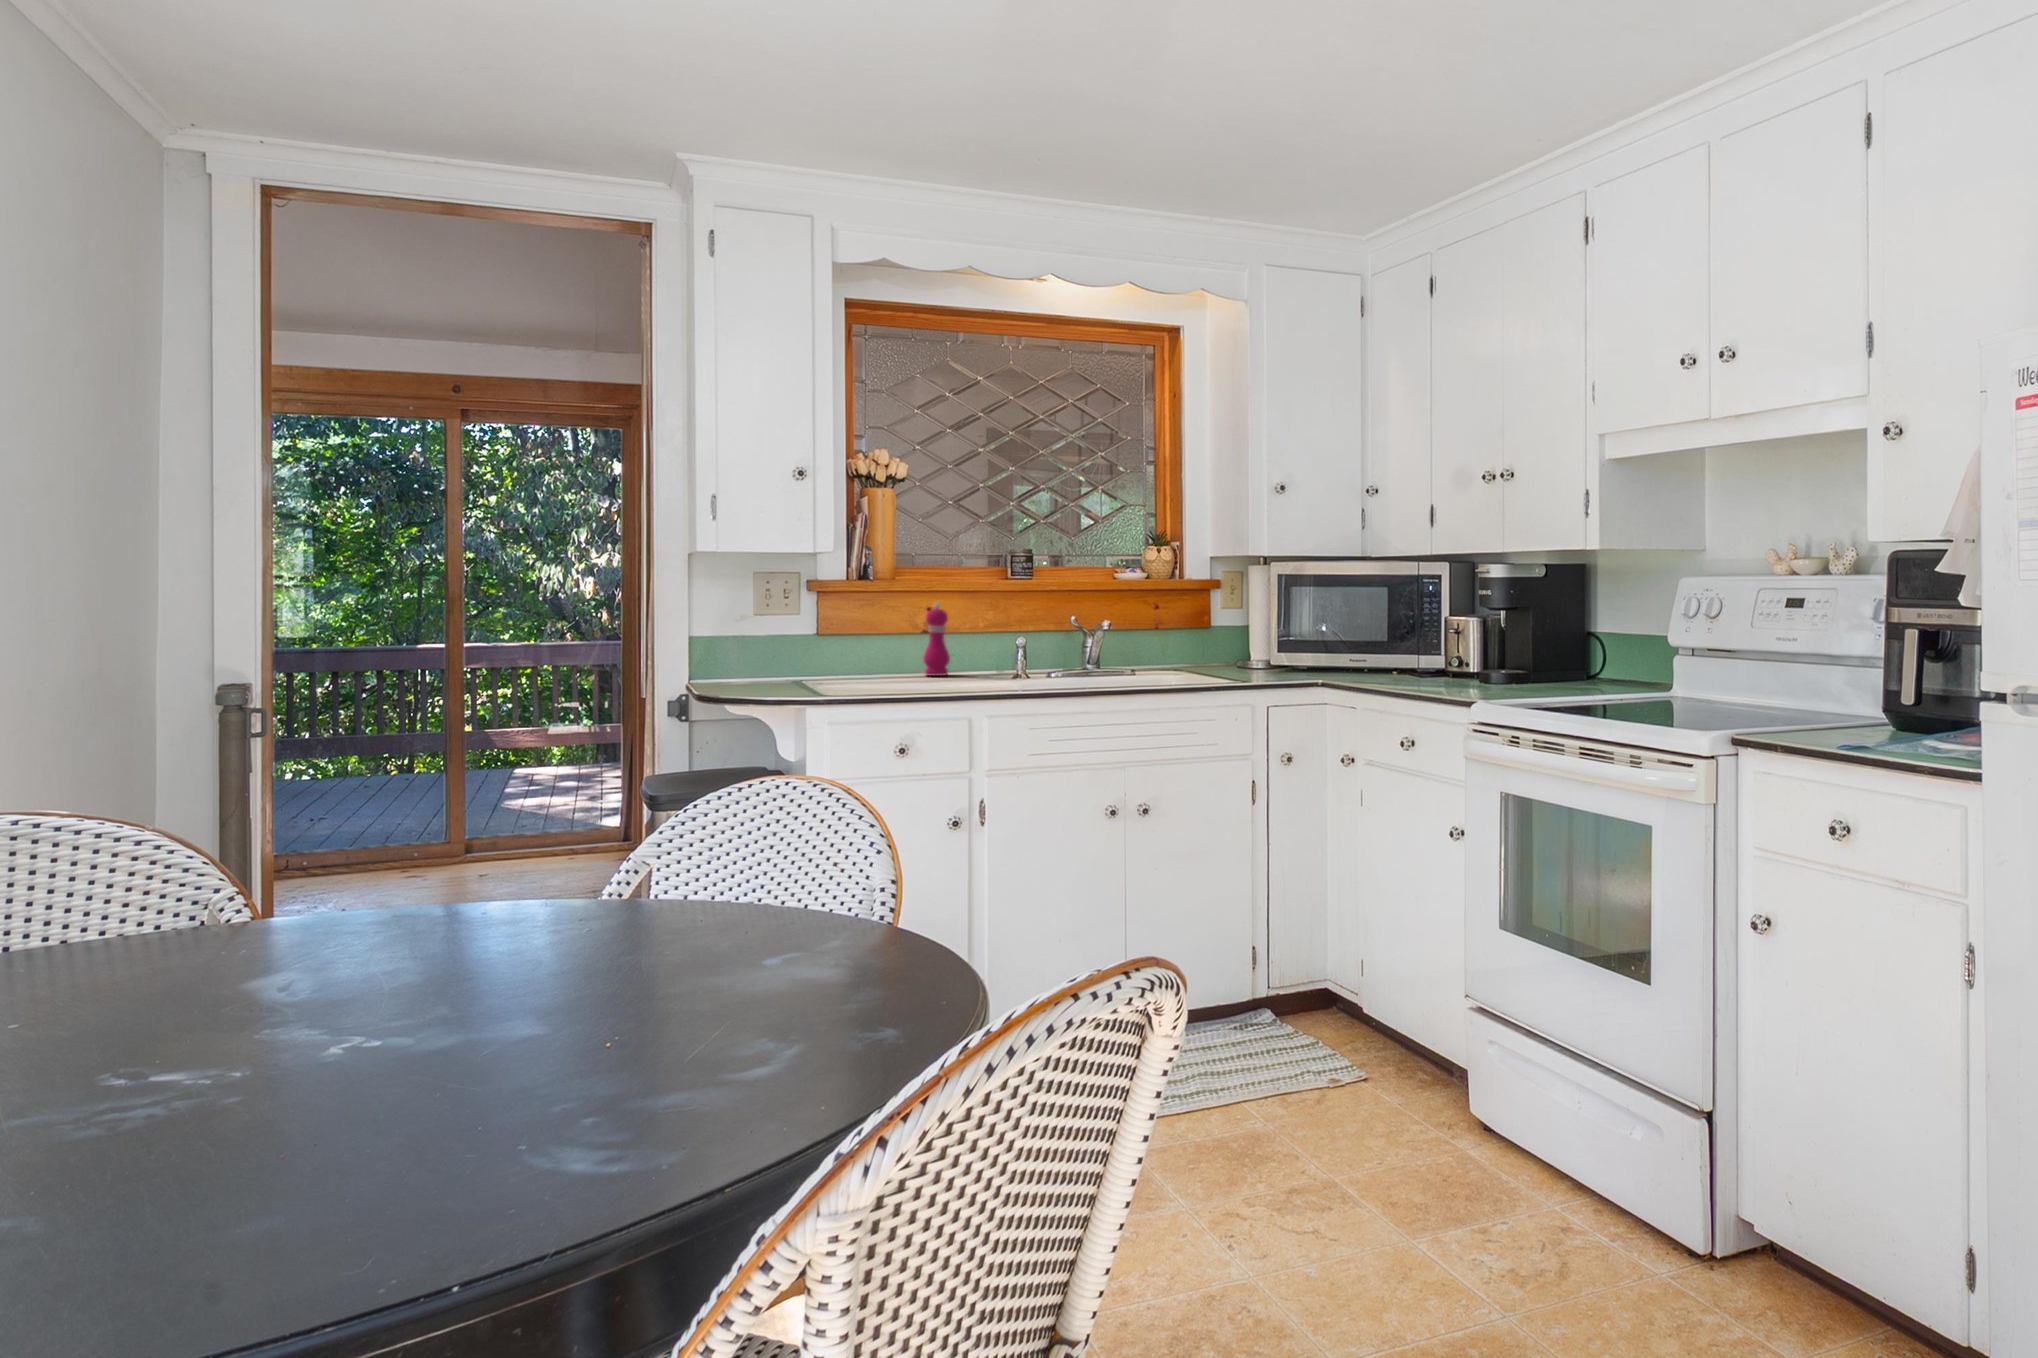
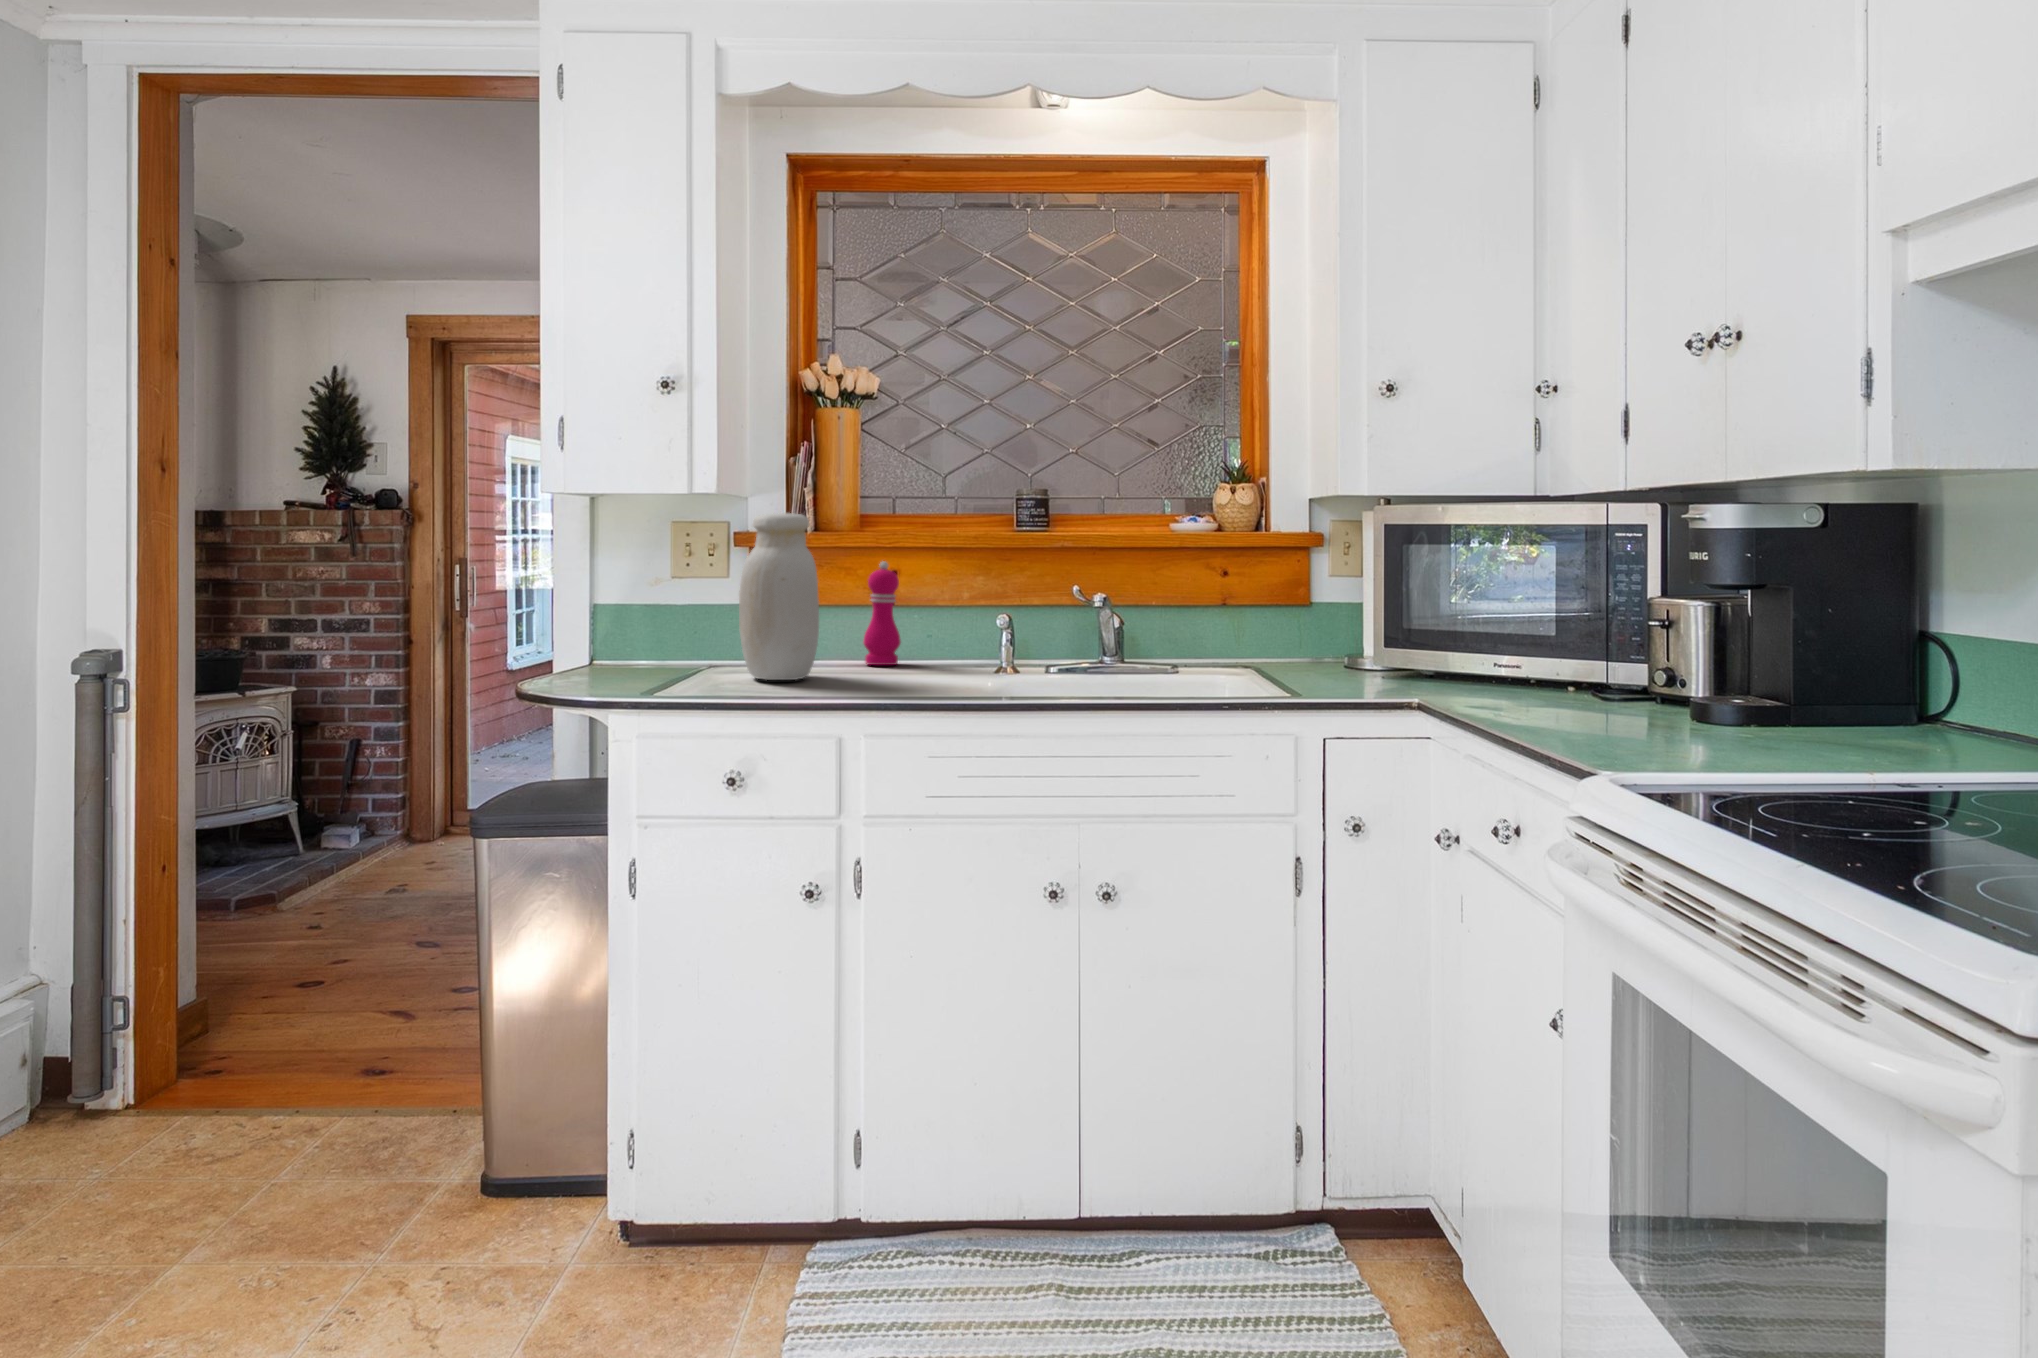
jar: none [852,571,913,687] -> present [739,513,819,680]

